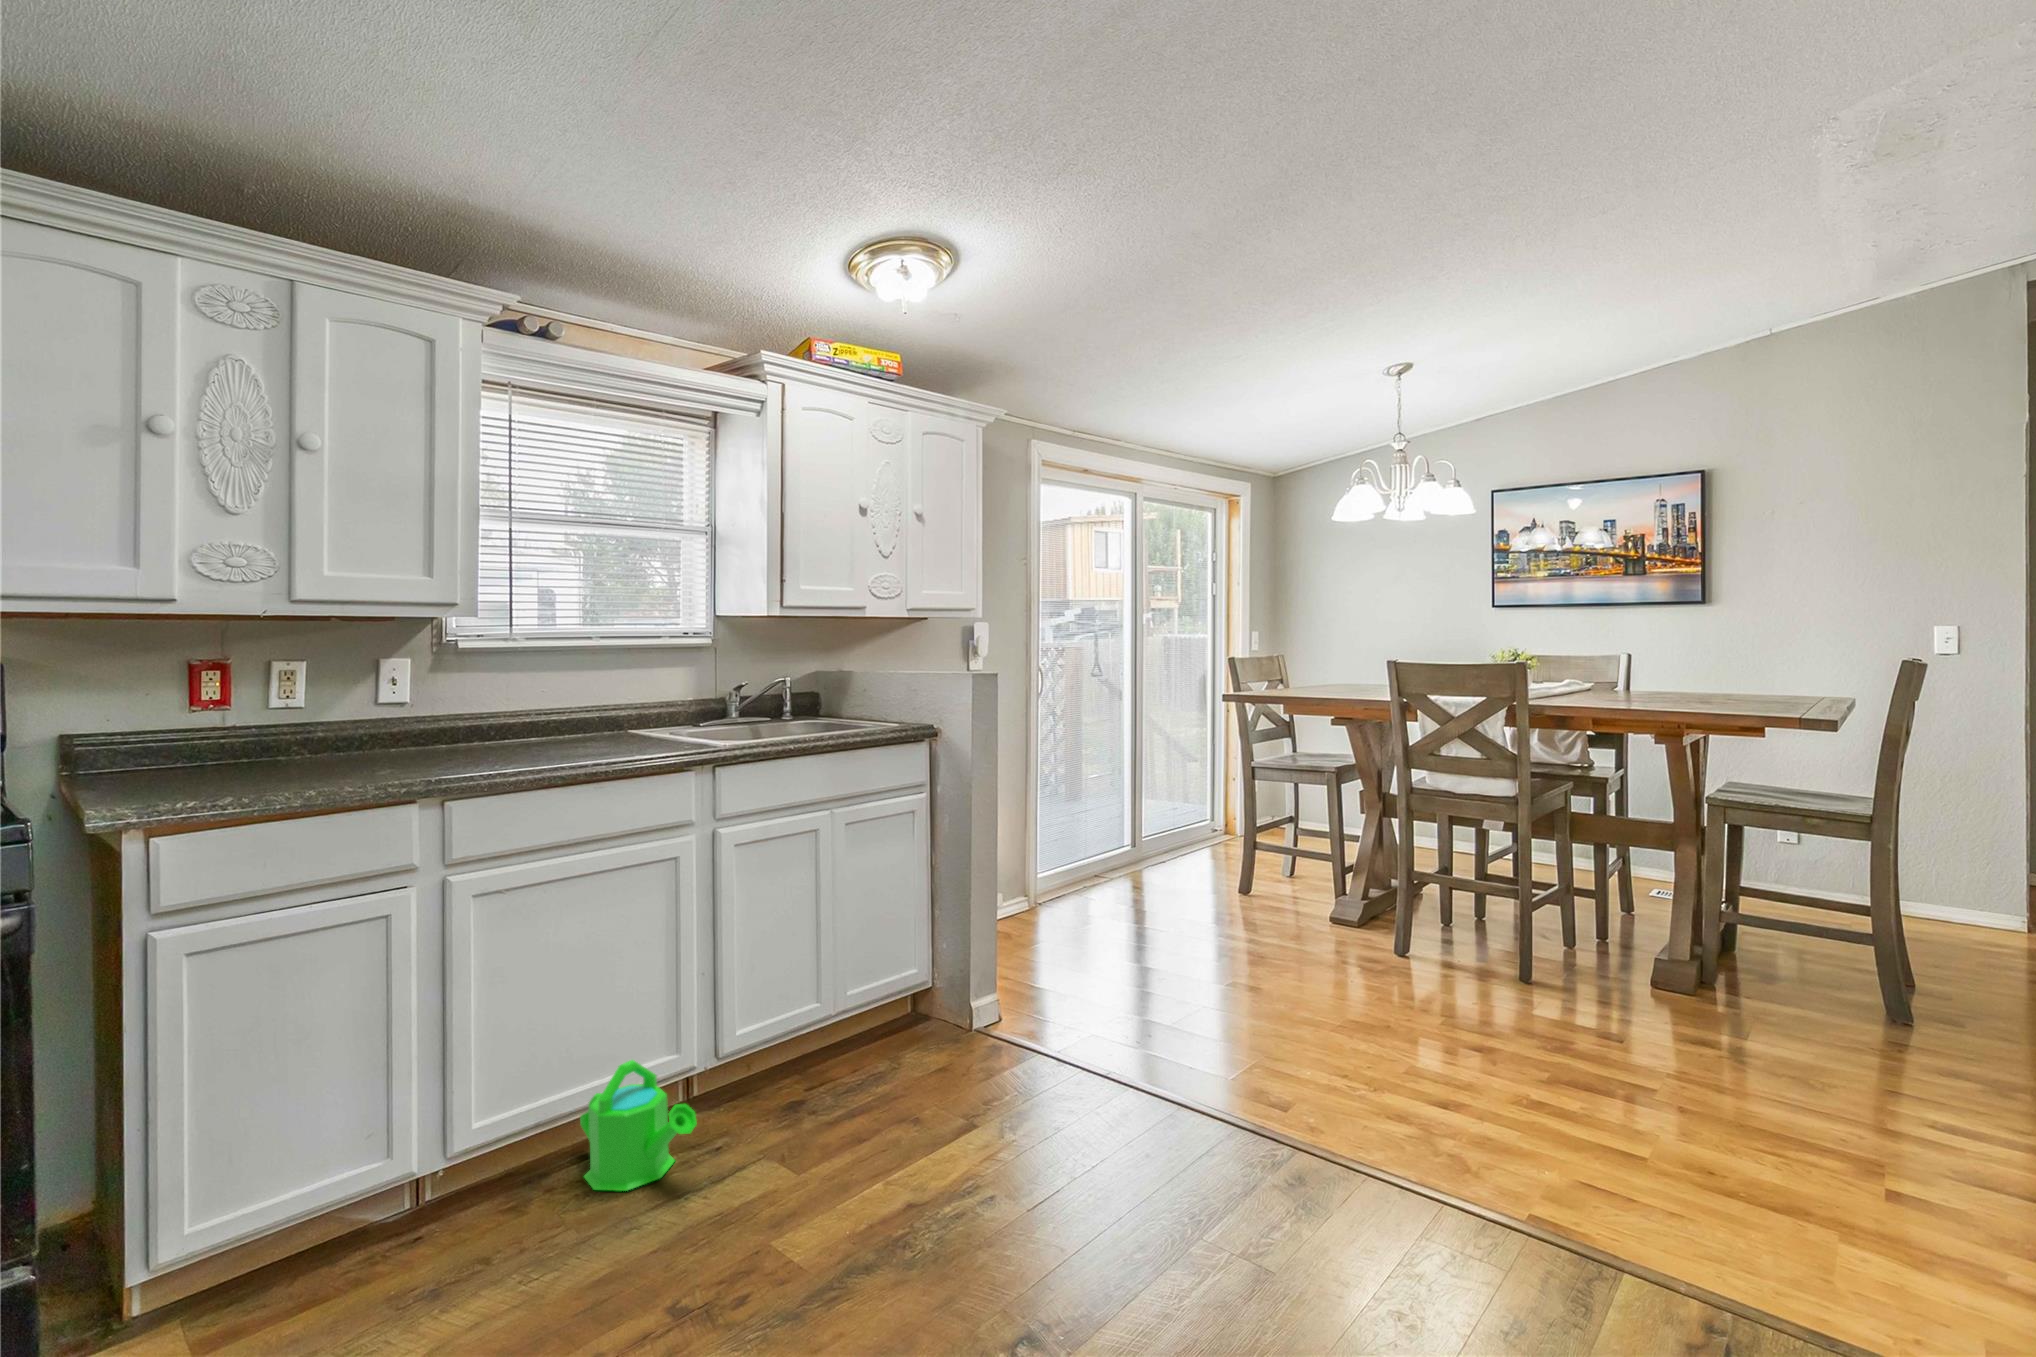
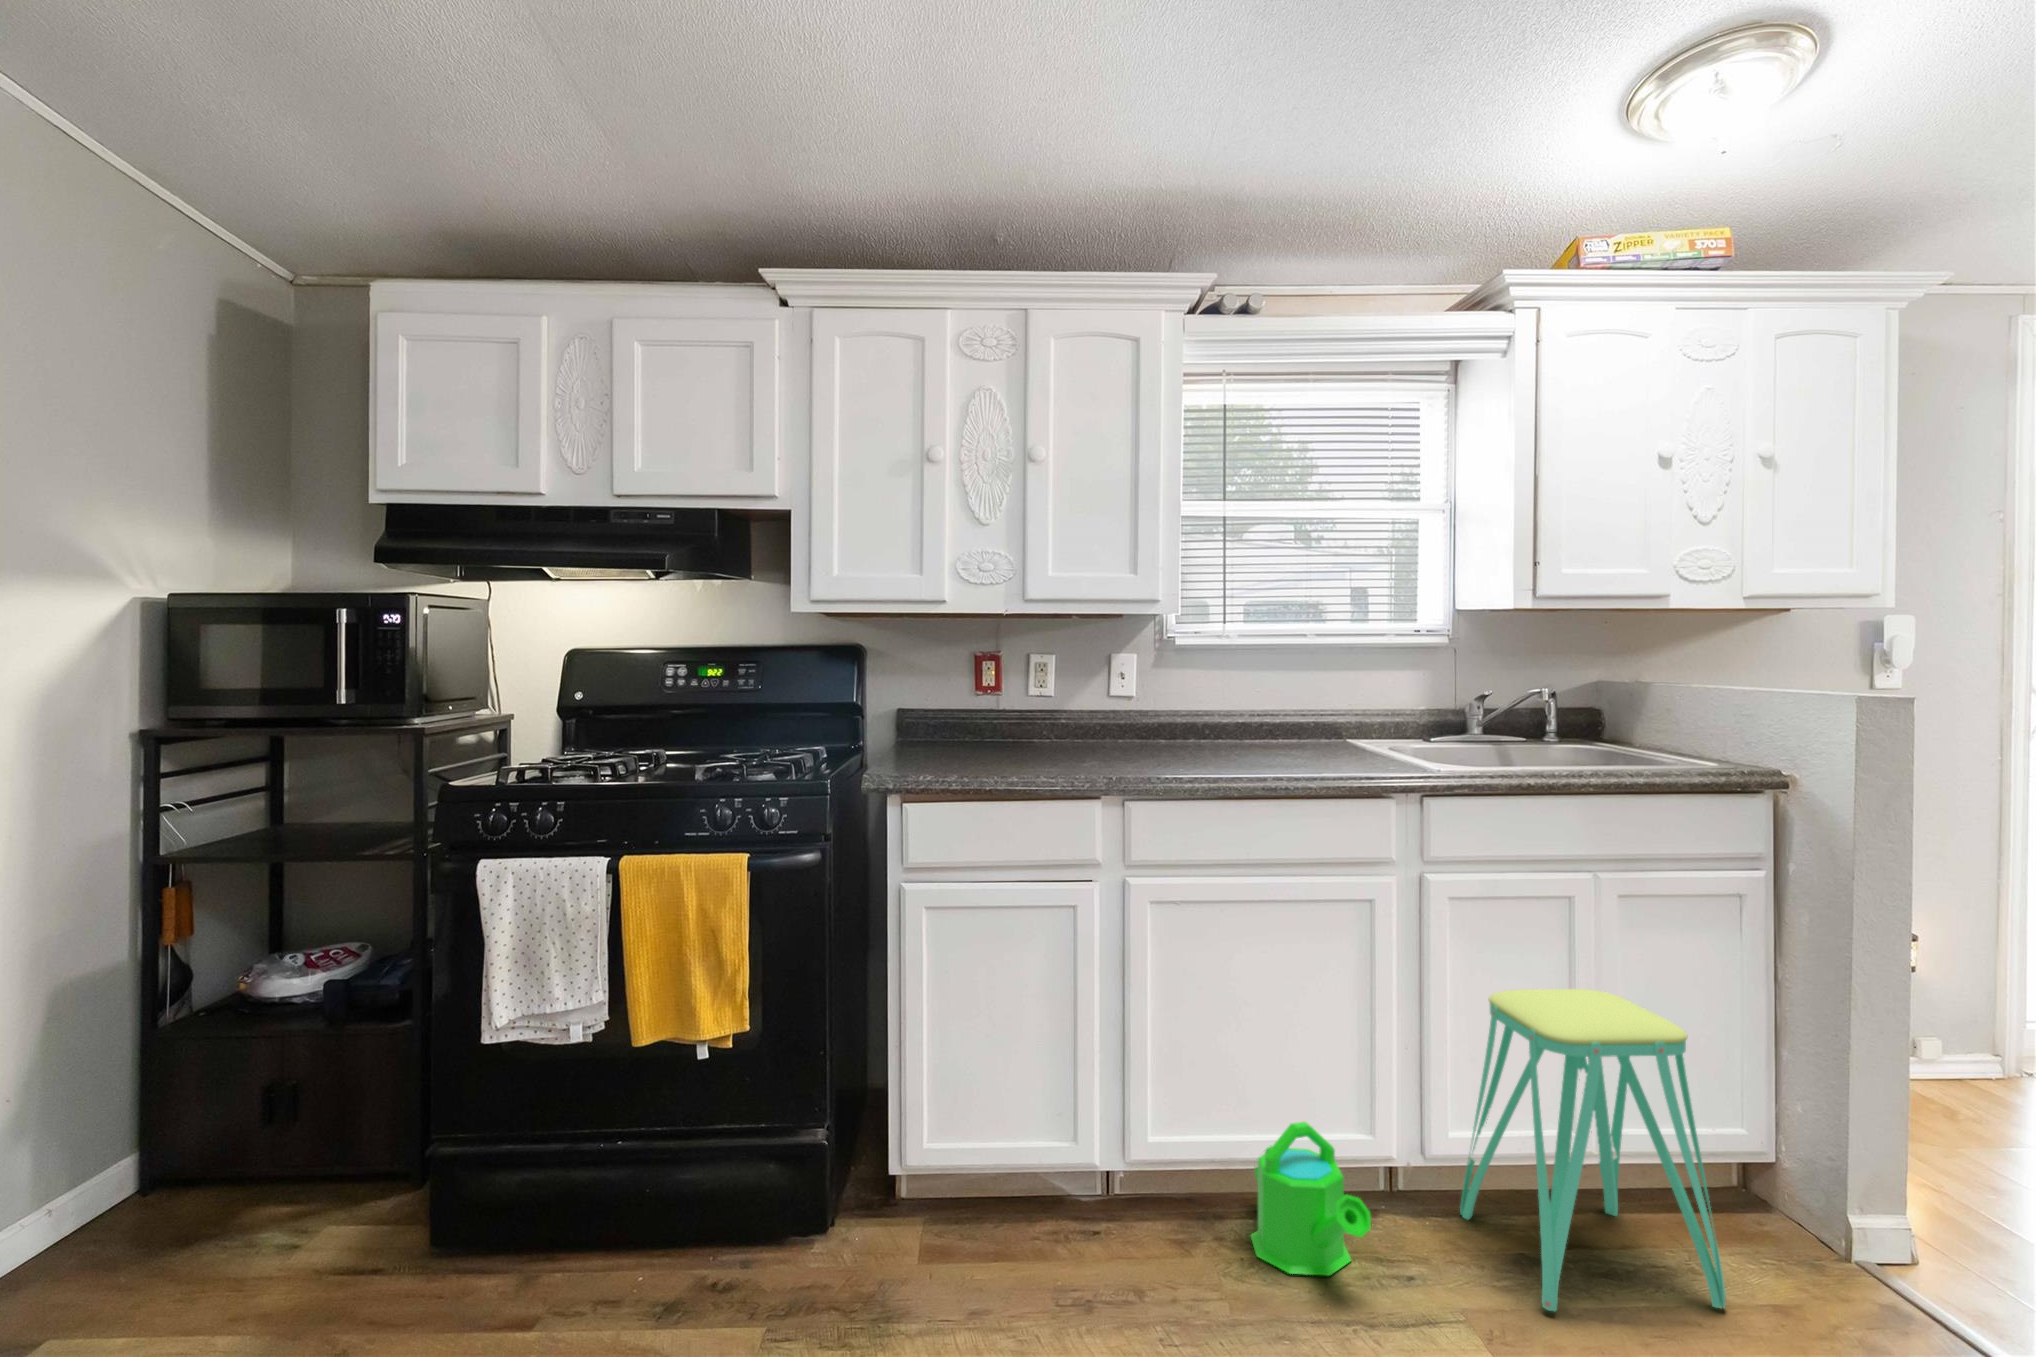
stool: none [749,900,922,1135] -> present [1460,989,1726,1311]

